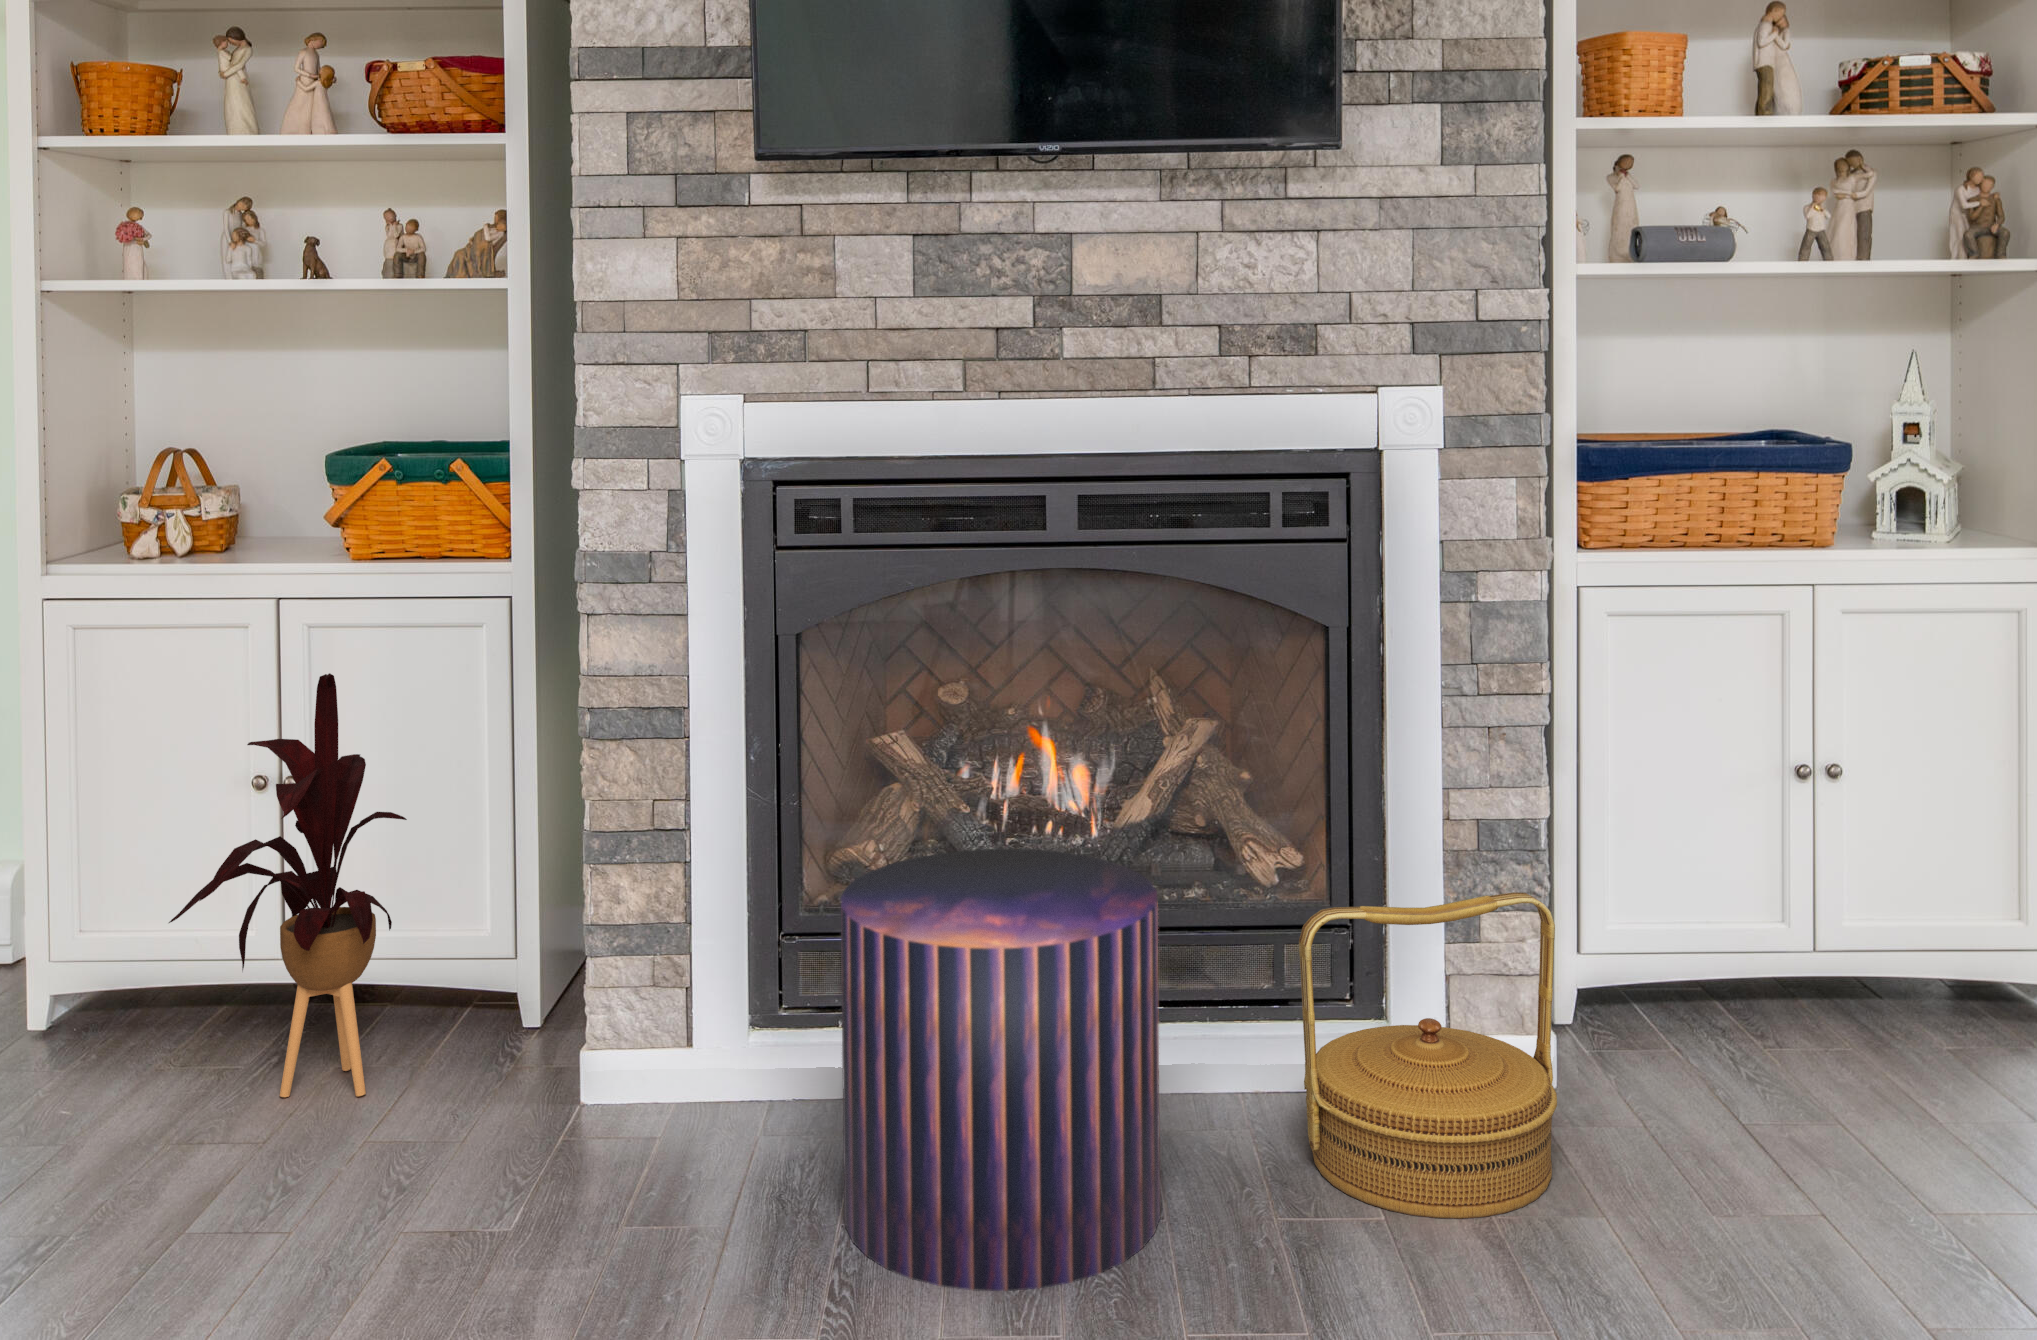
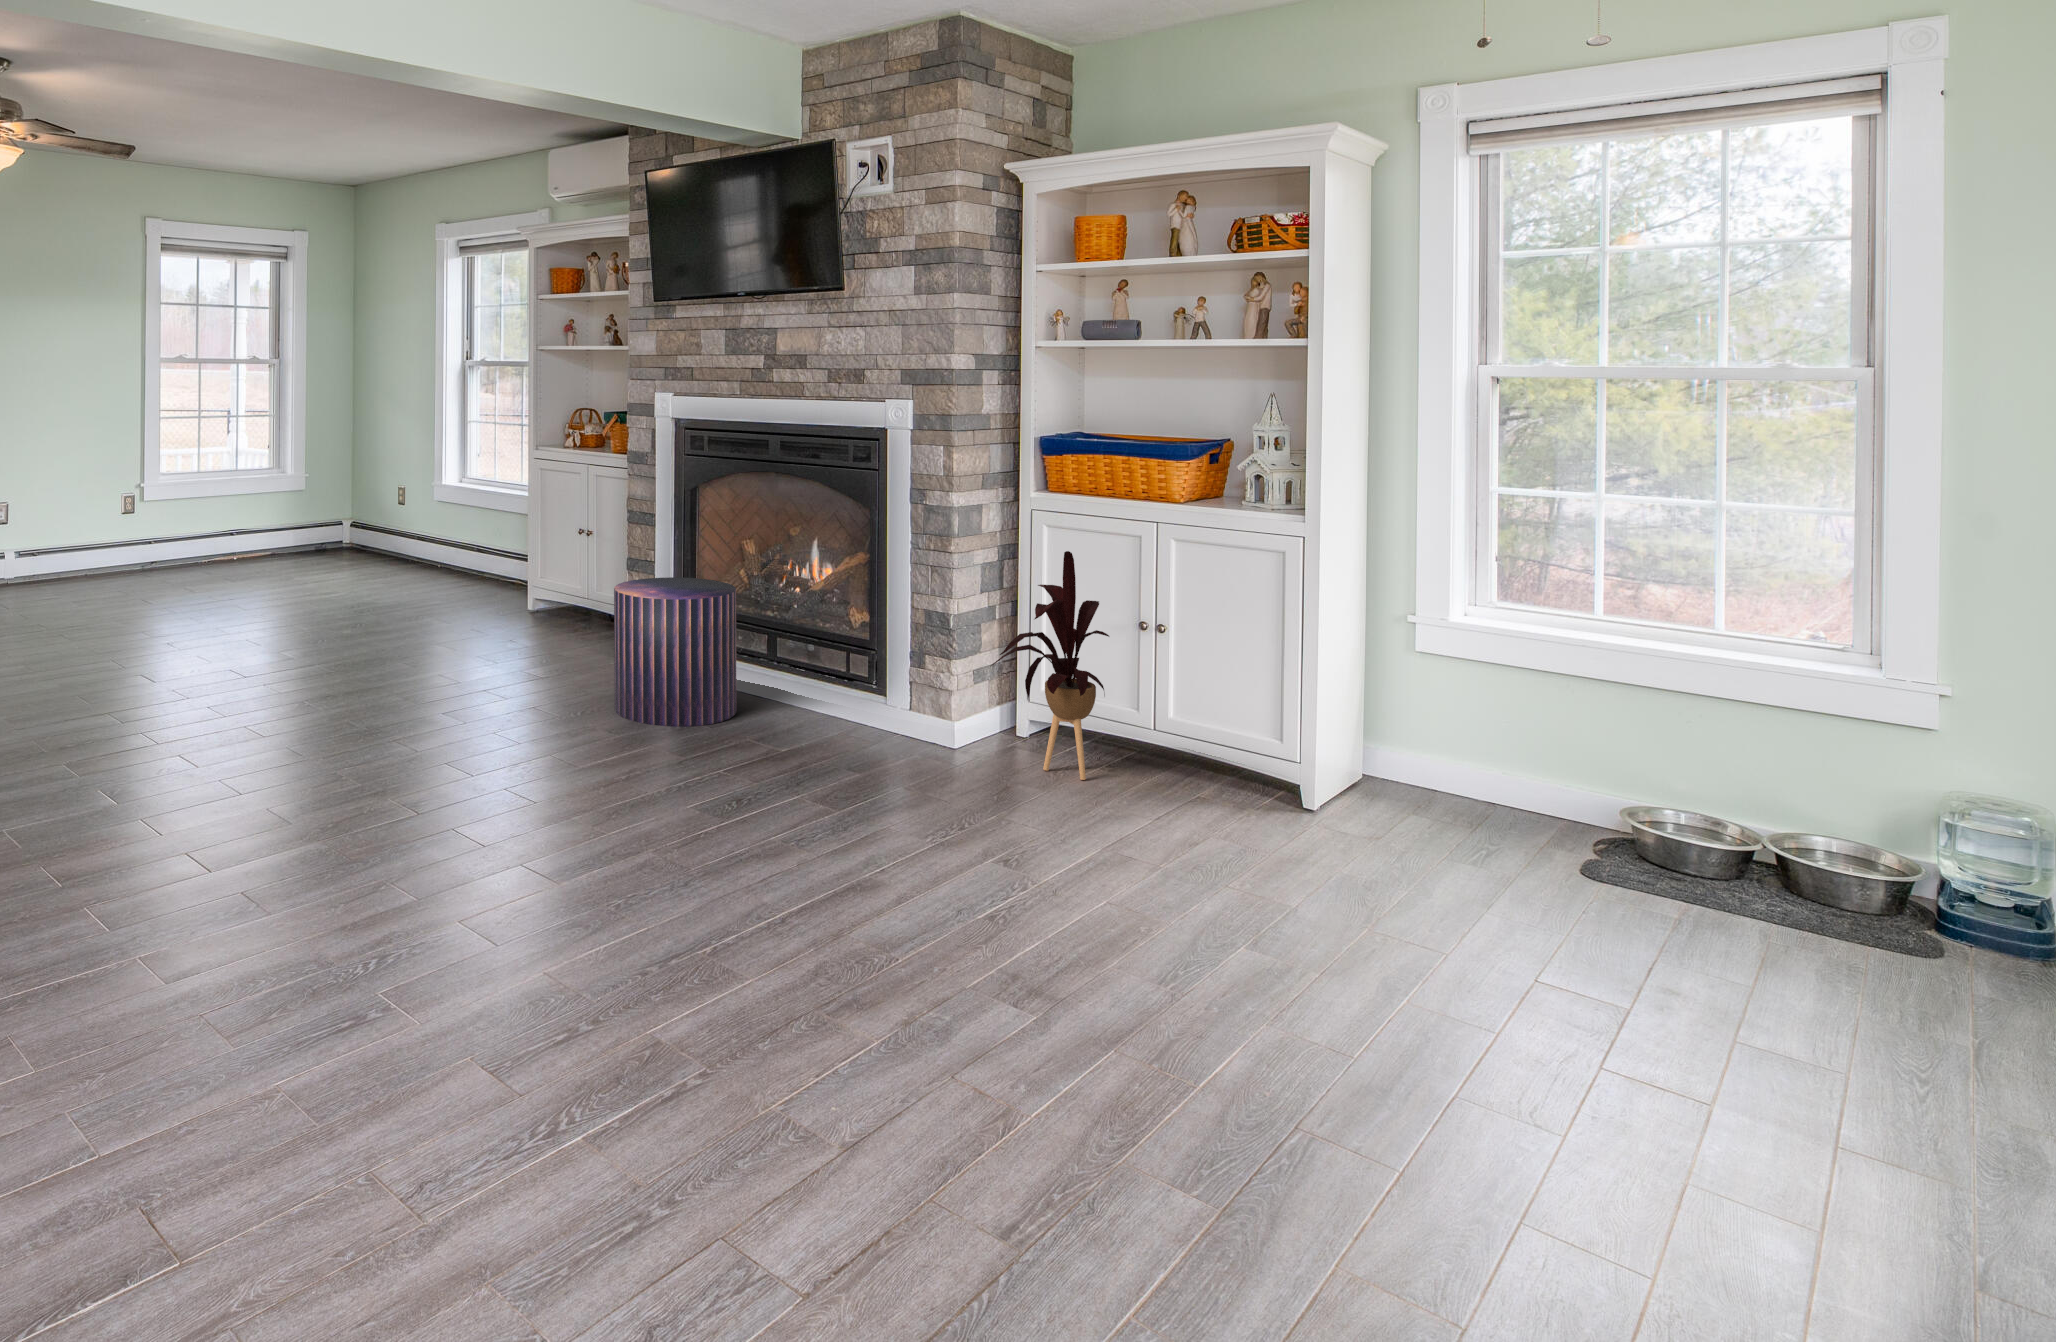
house plant: present [169,673,407,1097] -> present [991,551,1109,780]
woven basket: present [1299,892,1557,1219] -> none [782,620,895,755]

